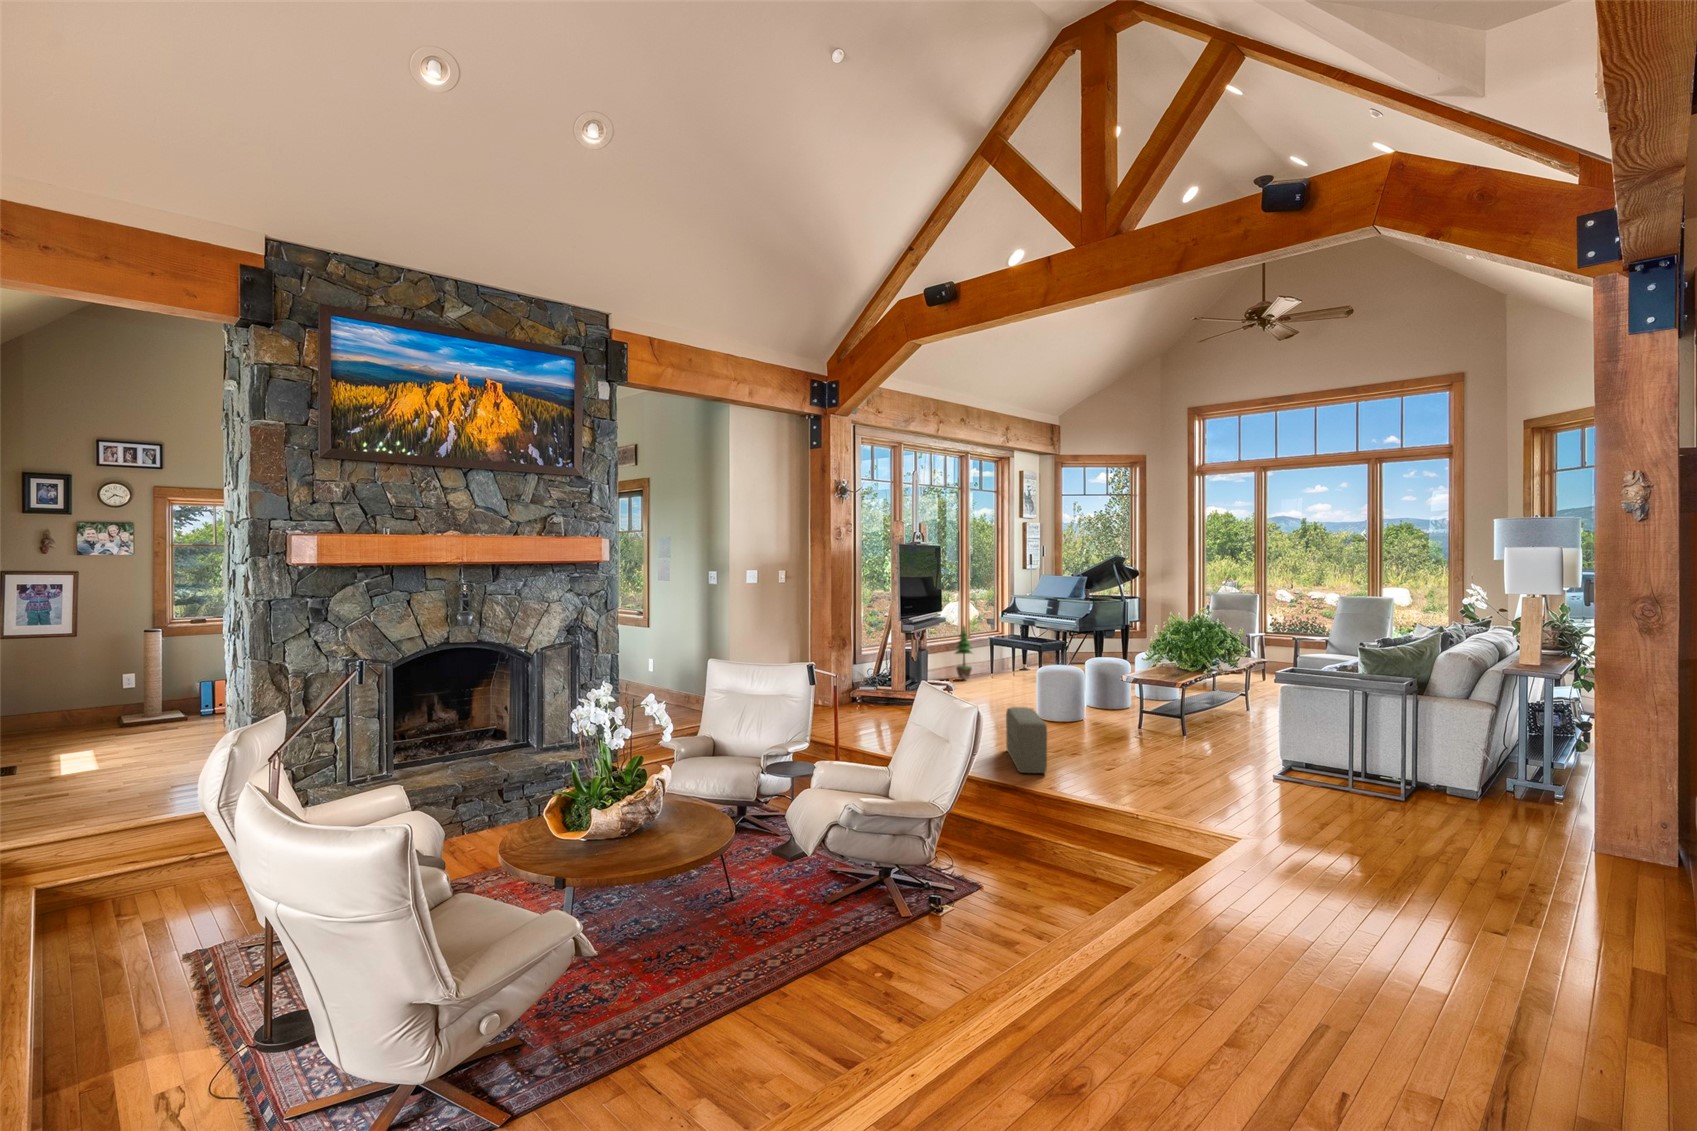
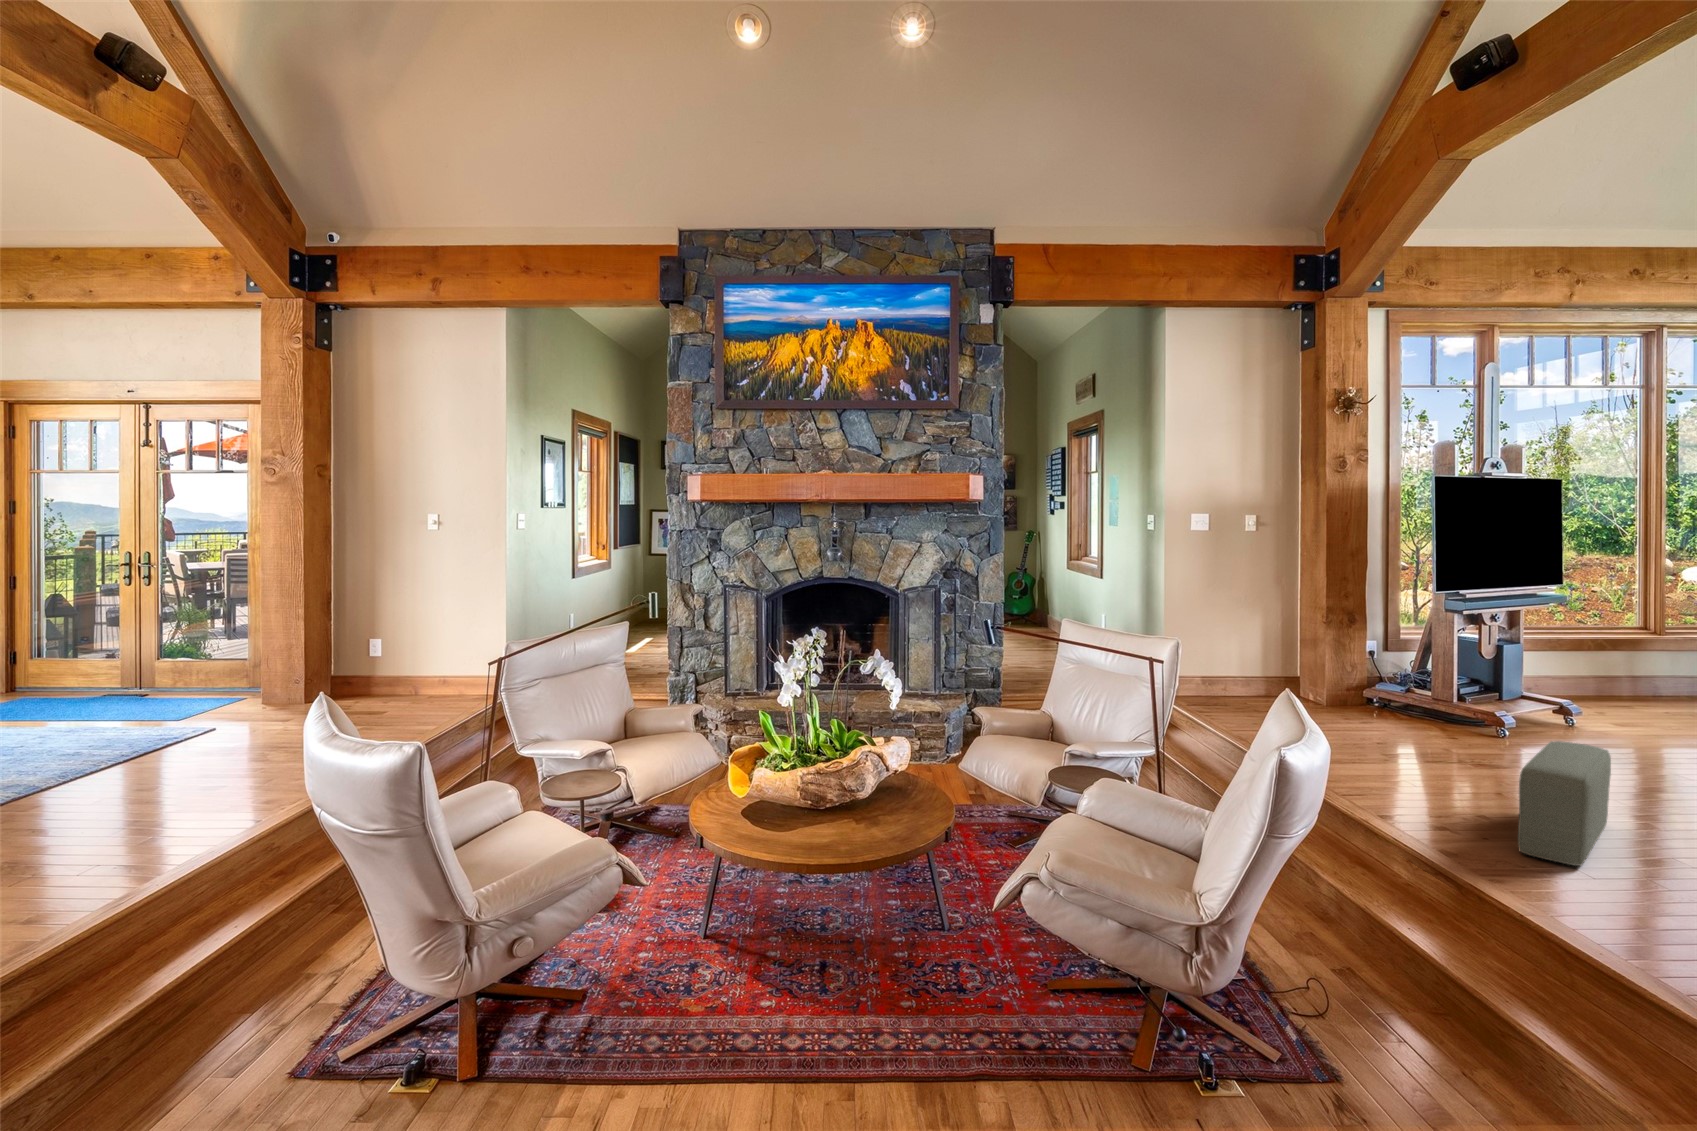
potted tree: present [955,626,972,680] -> none [1597,608,1641,698]

